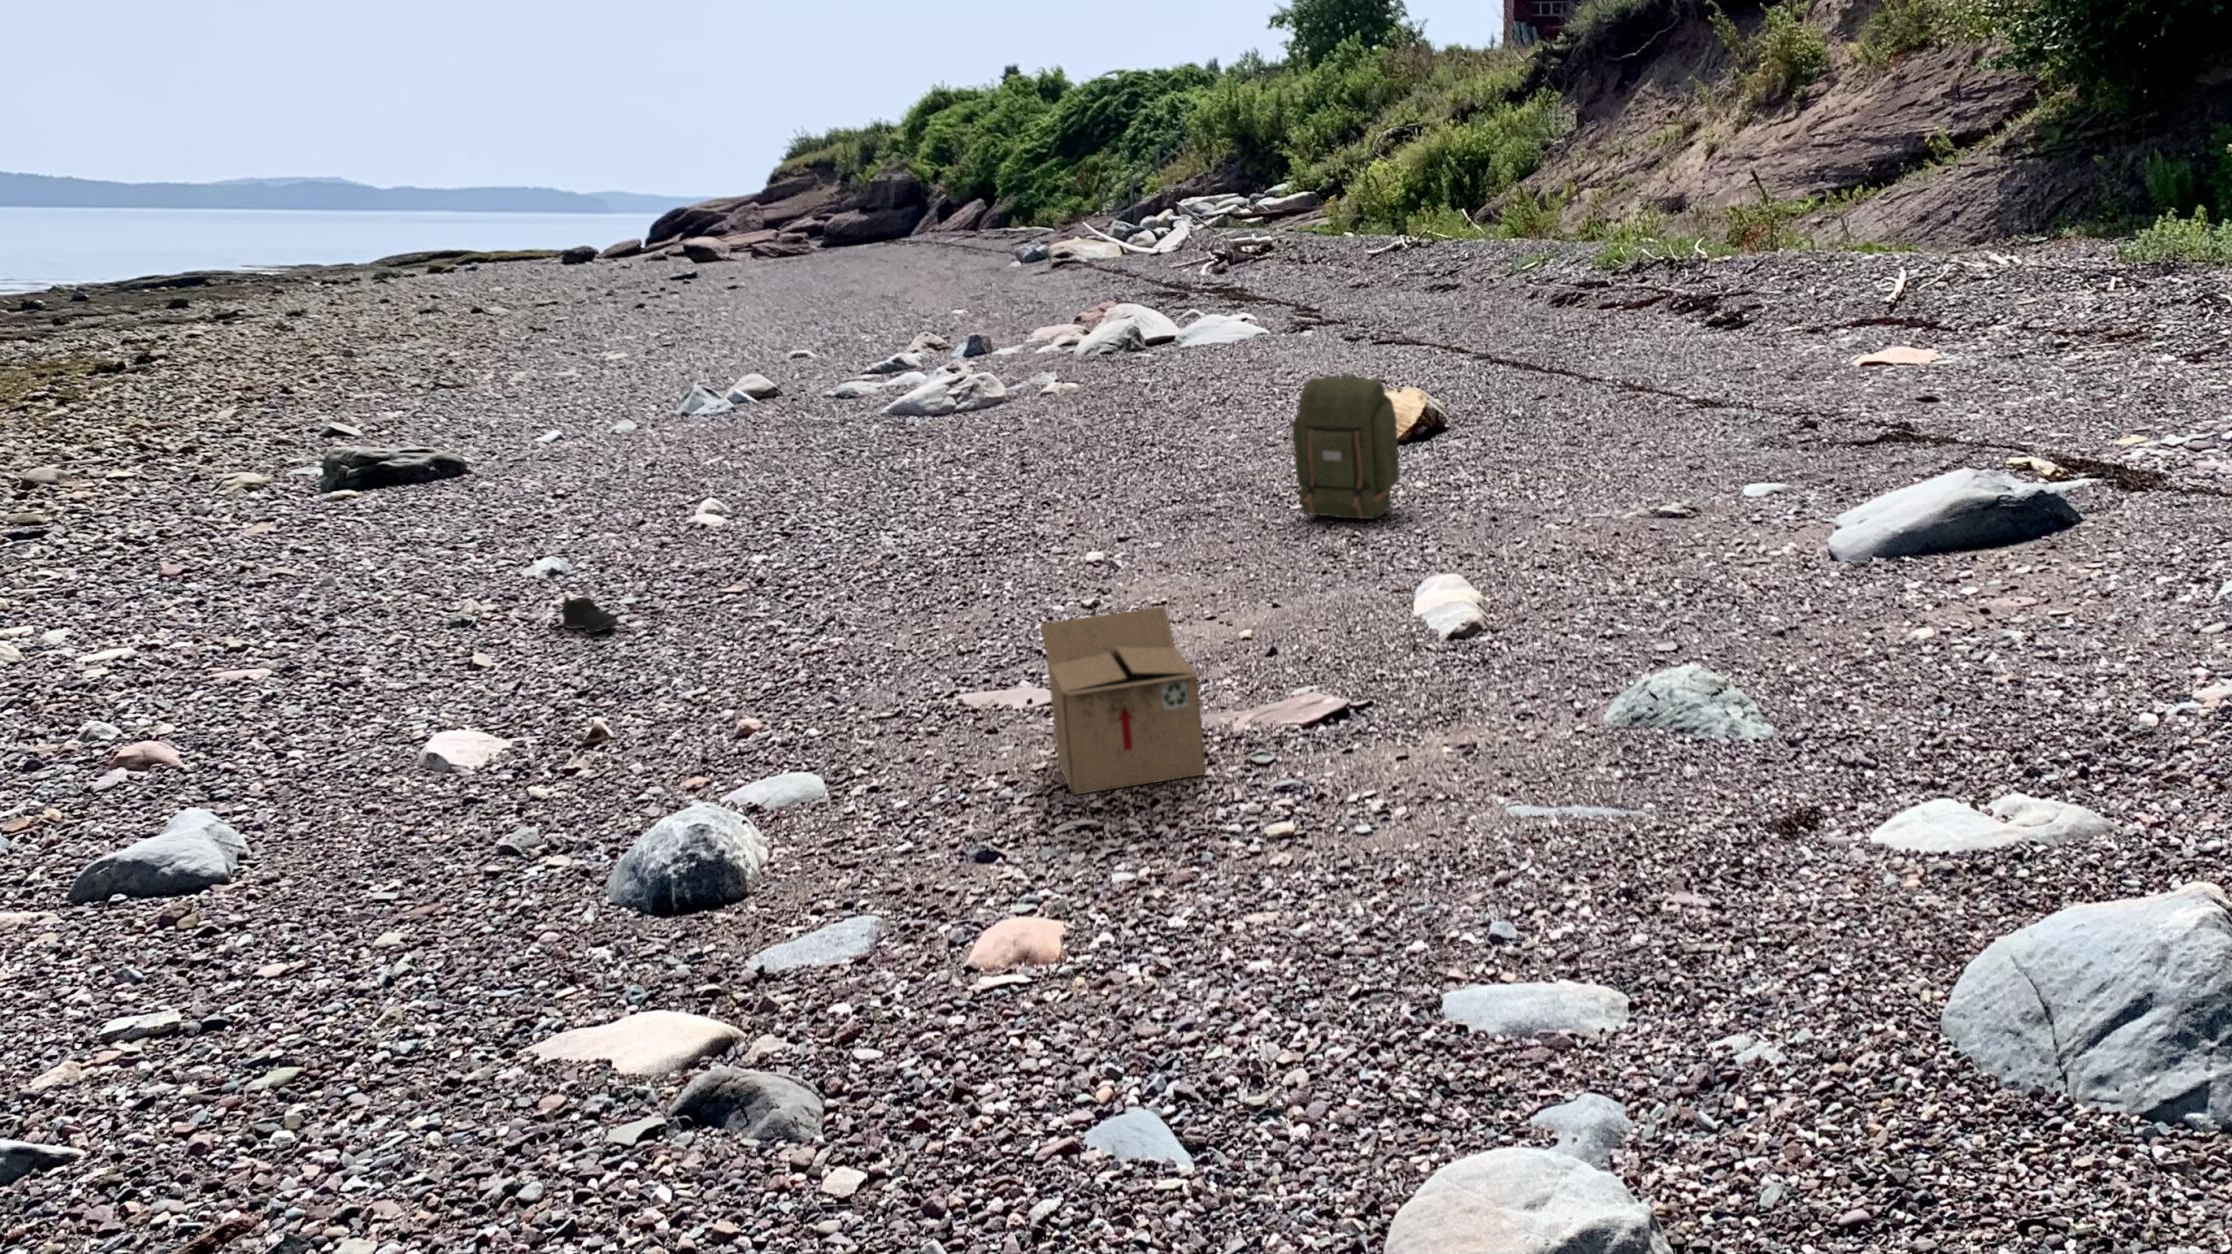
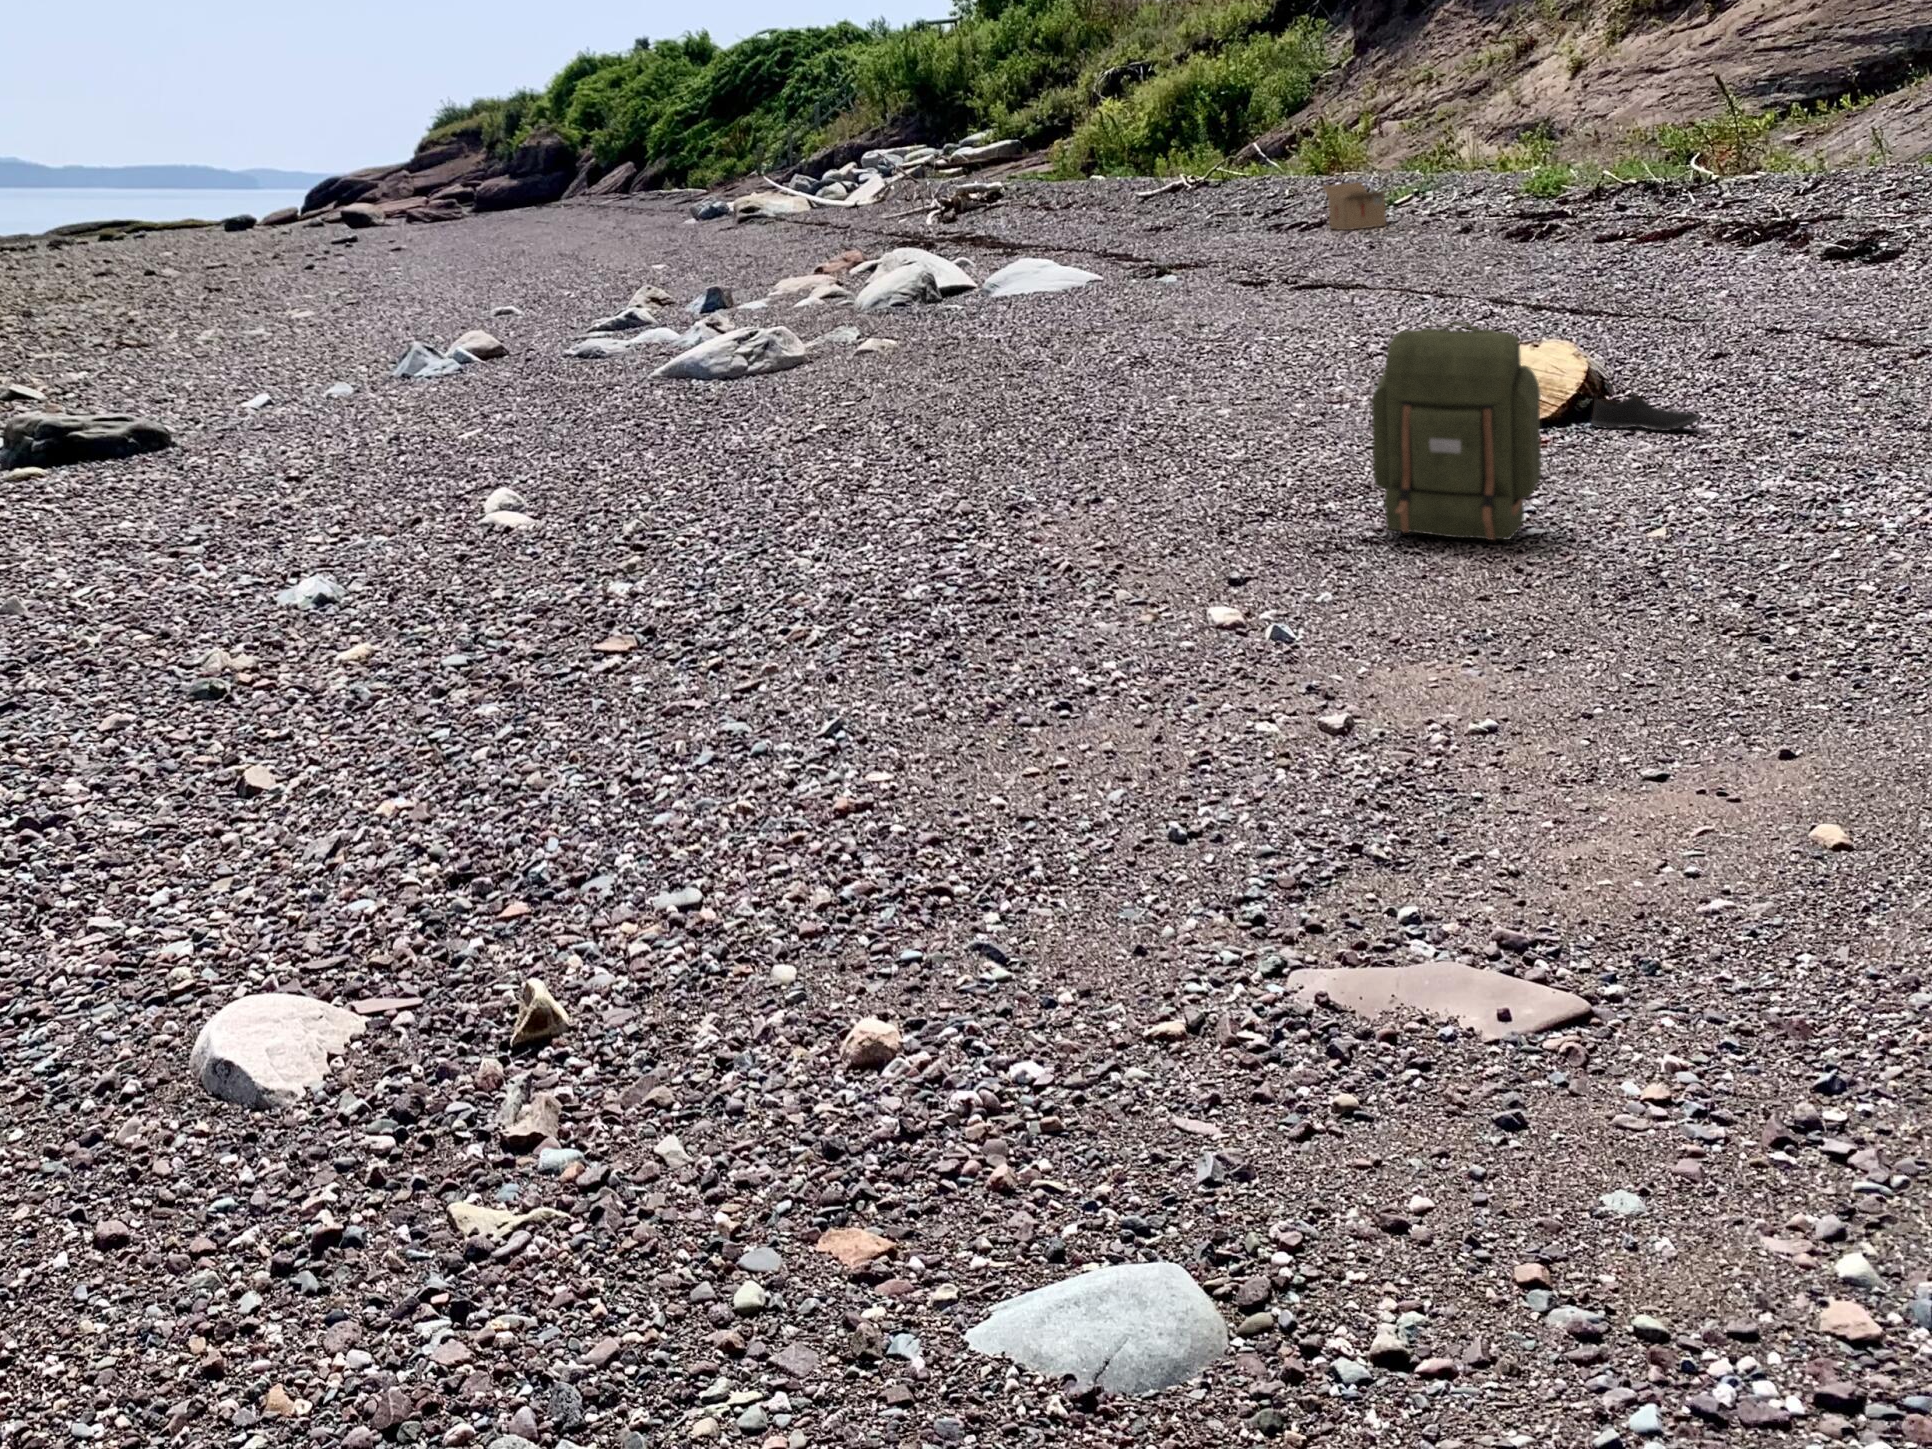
shoe: present [562,596,619,633] -> present [1591,394,1701,431]
cardboard box: present [1041,607,1206,795] -> present [1323,182,1387,230]

